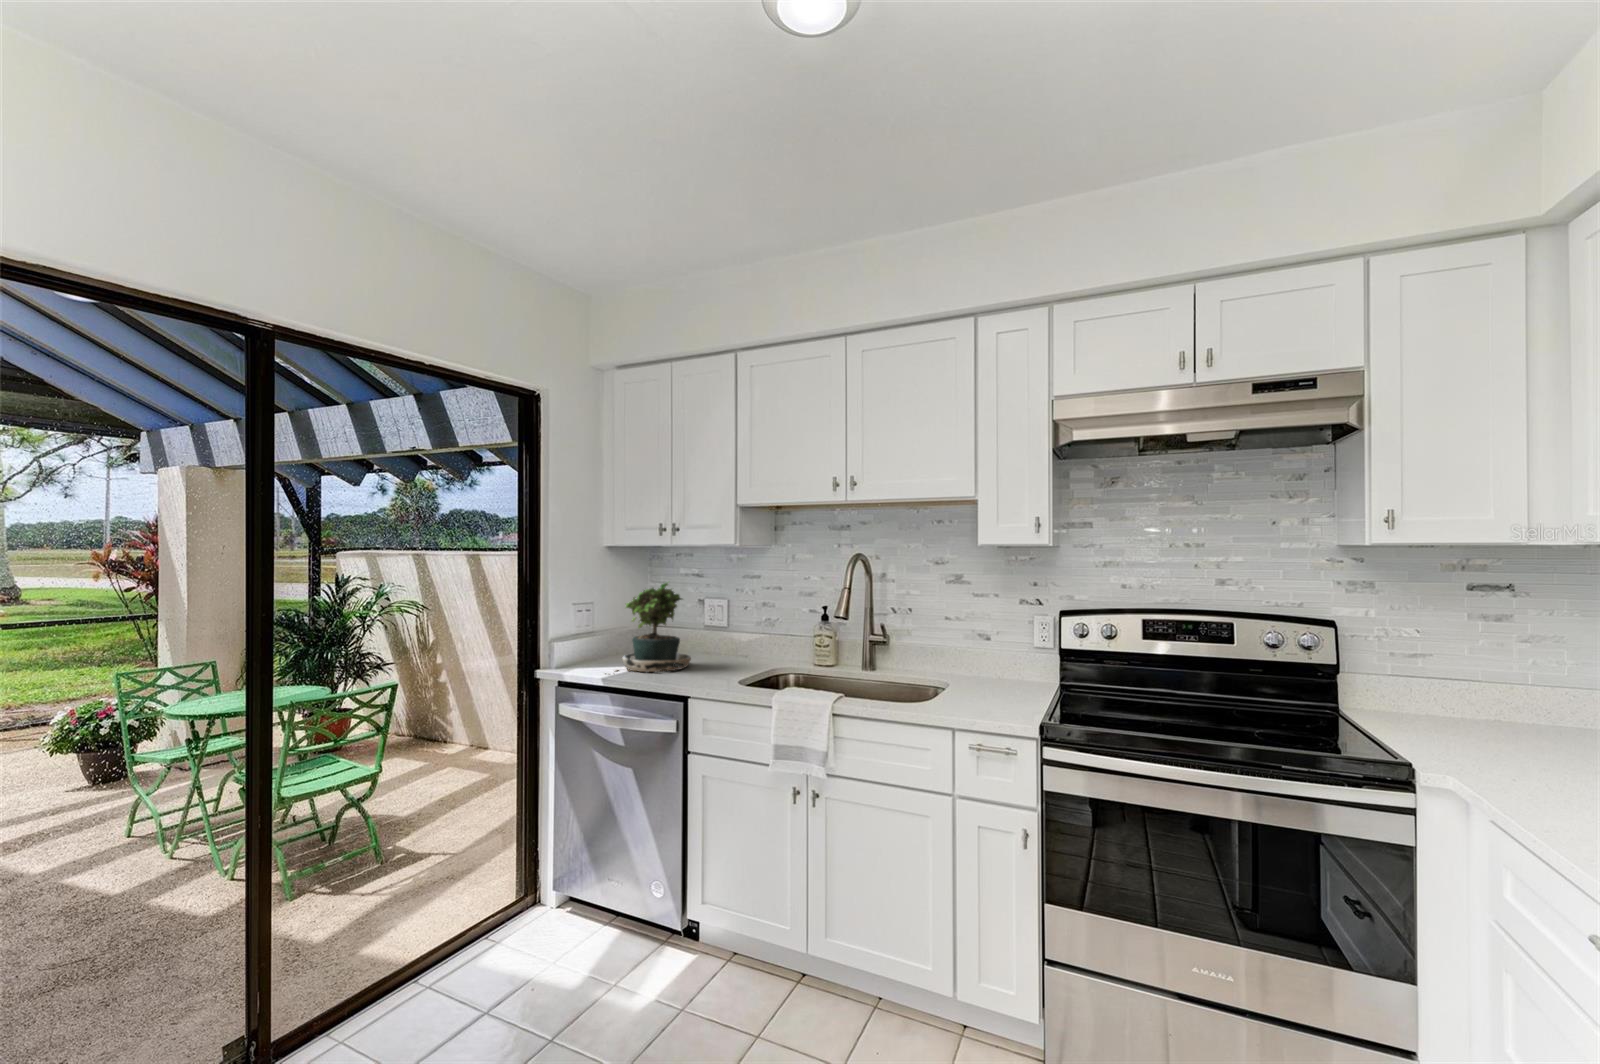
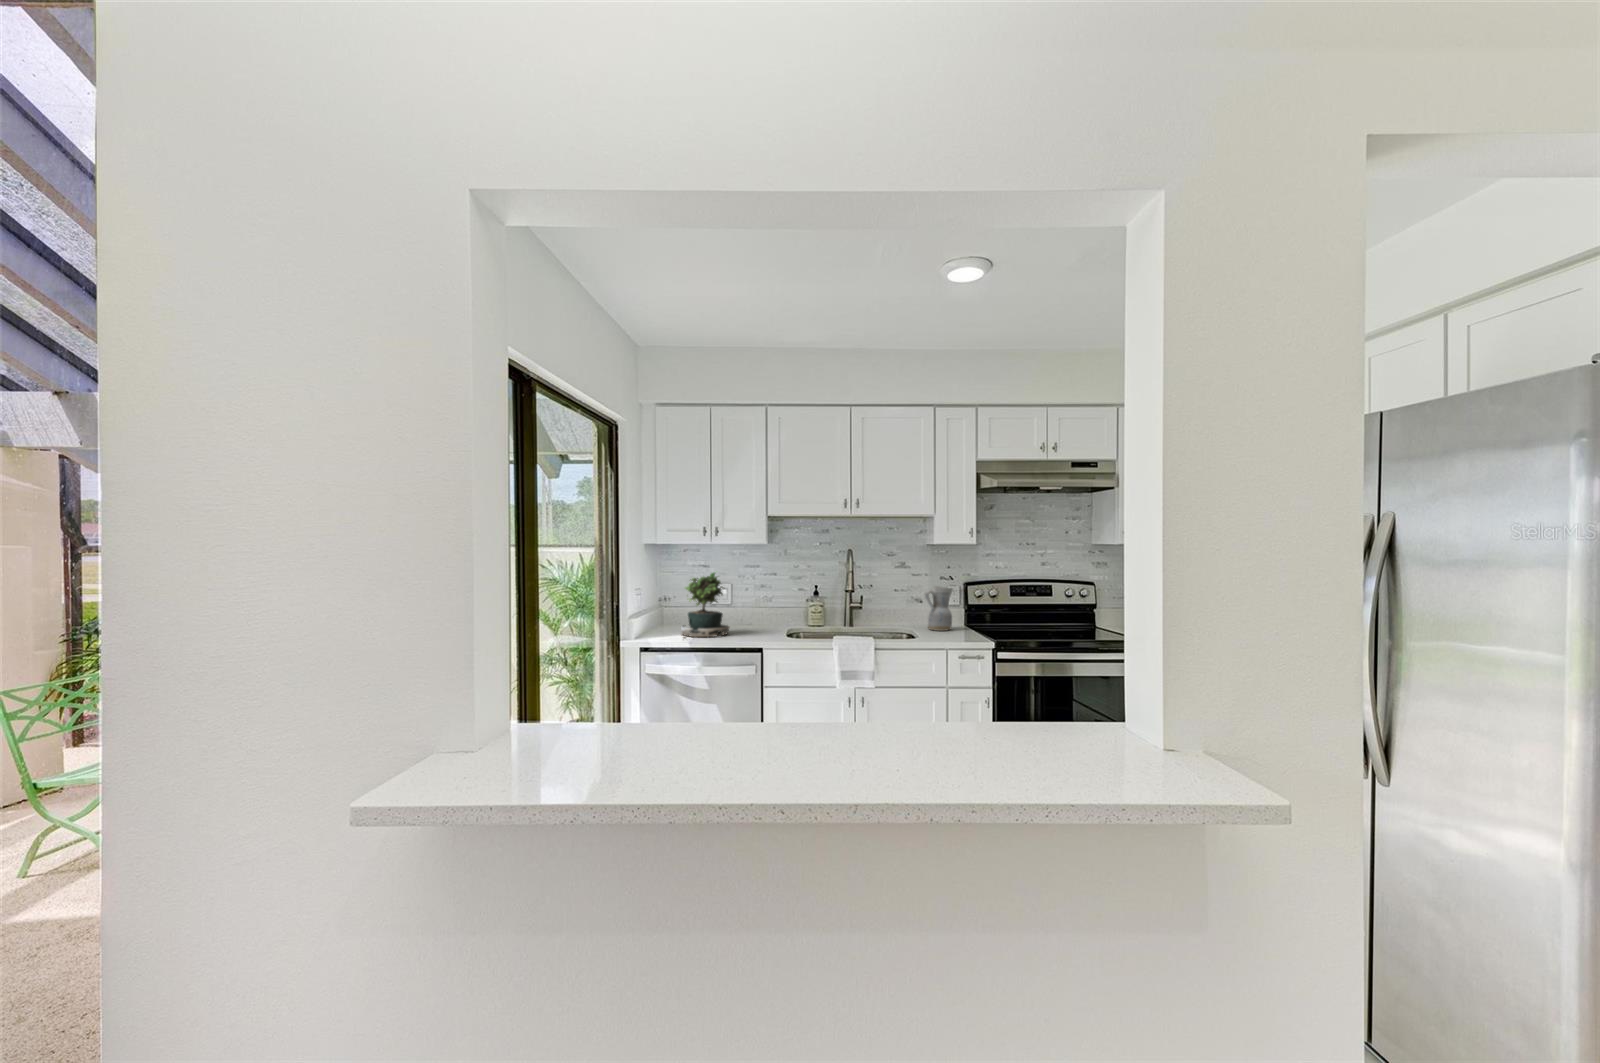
ceramic pitcher: none [973,615,1025,691] -> present [925,586,952,631]

